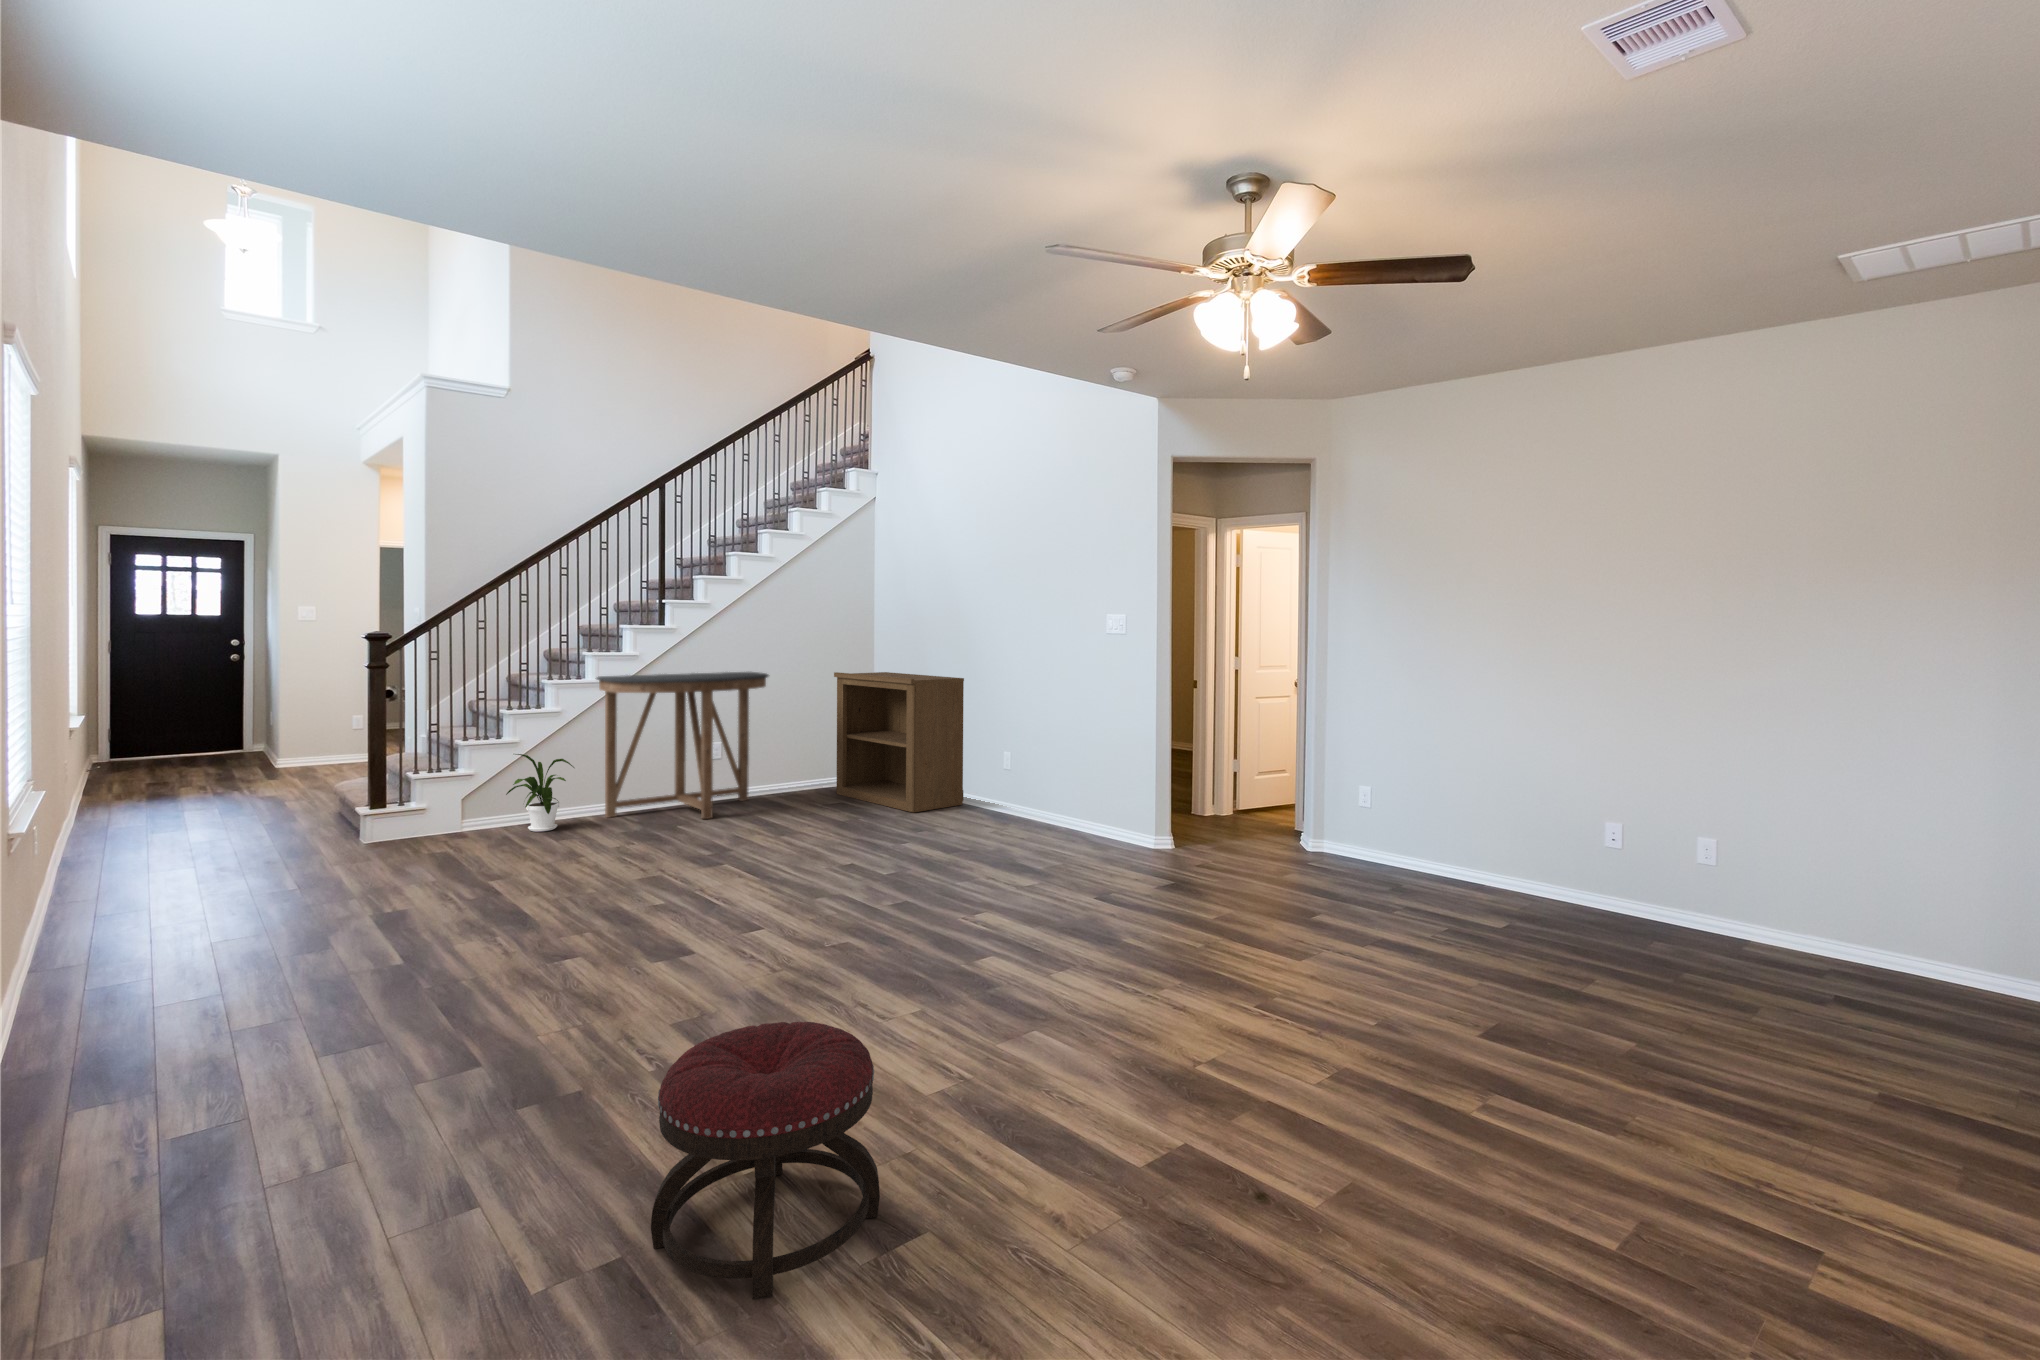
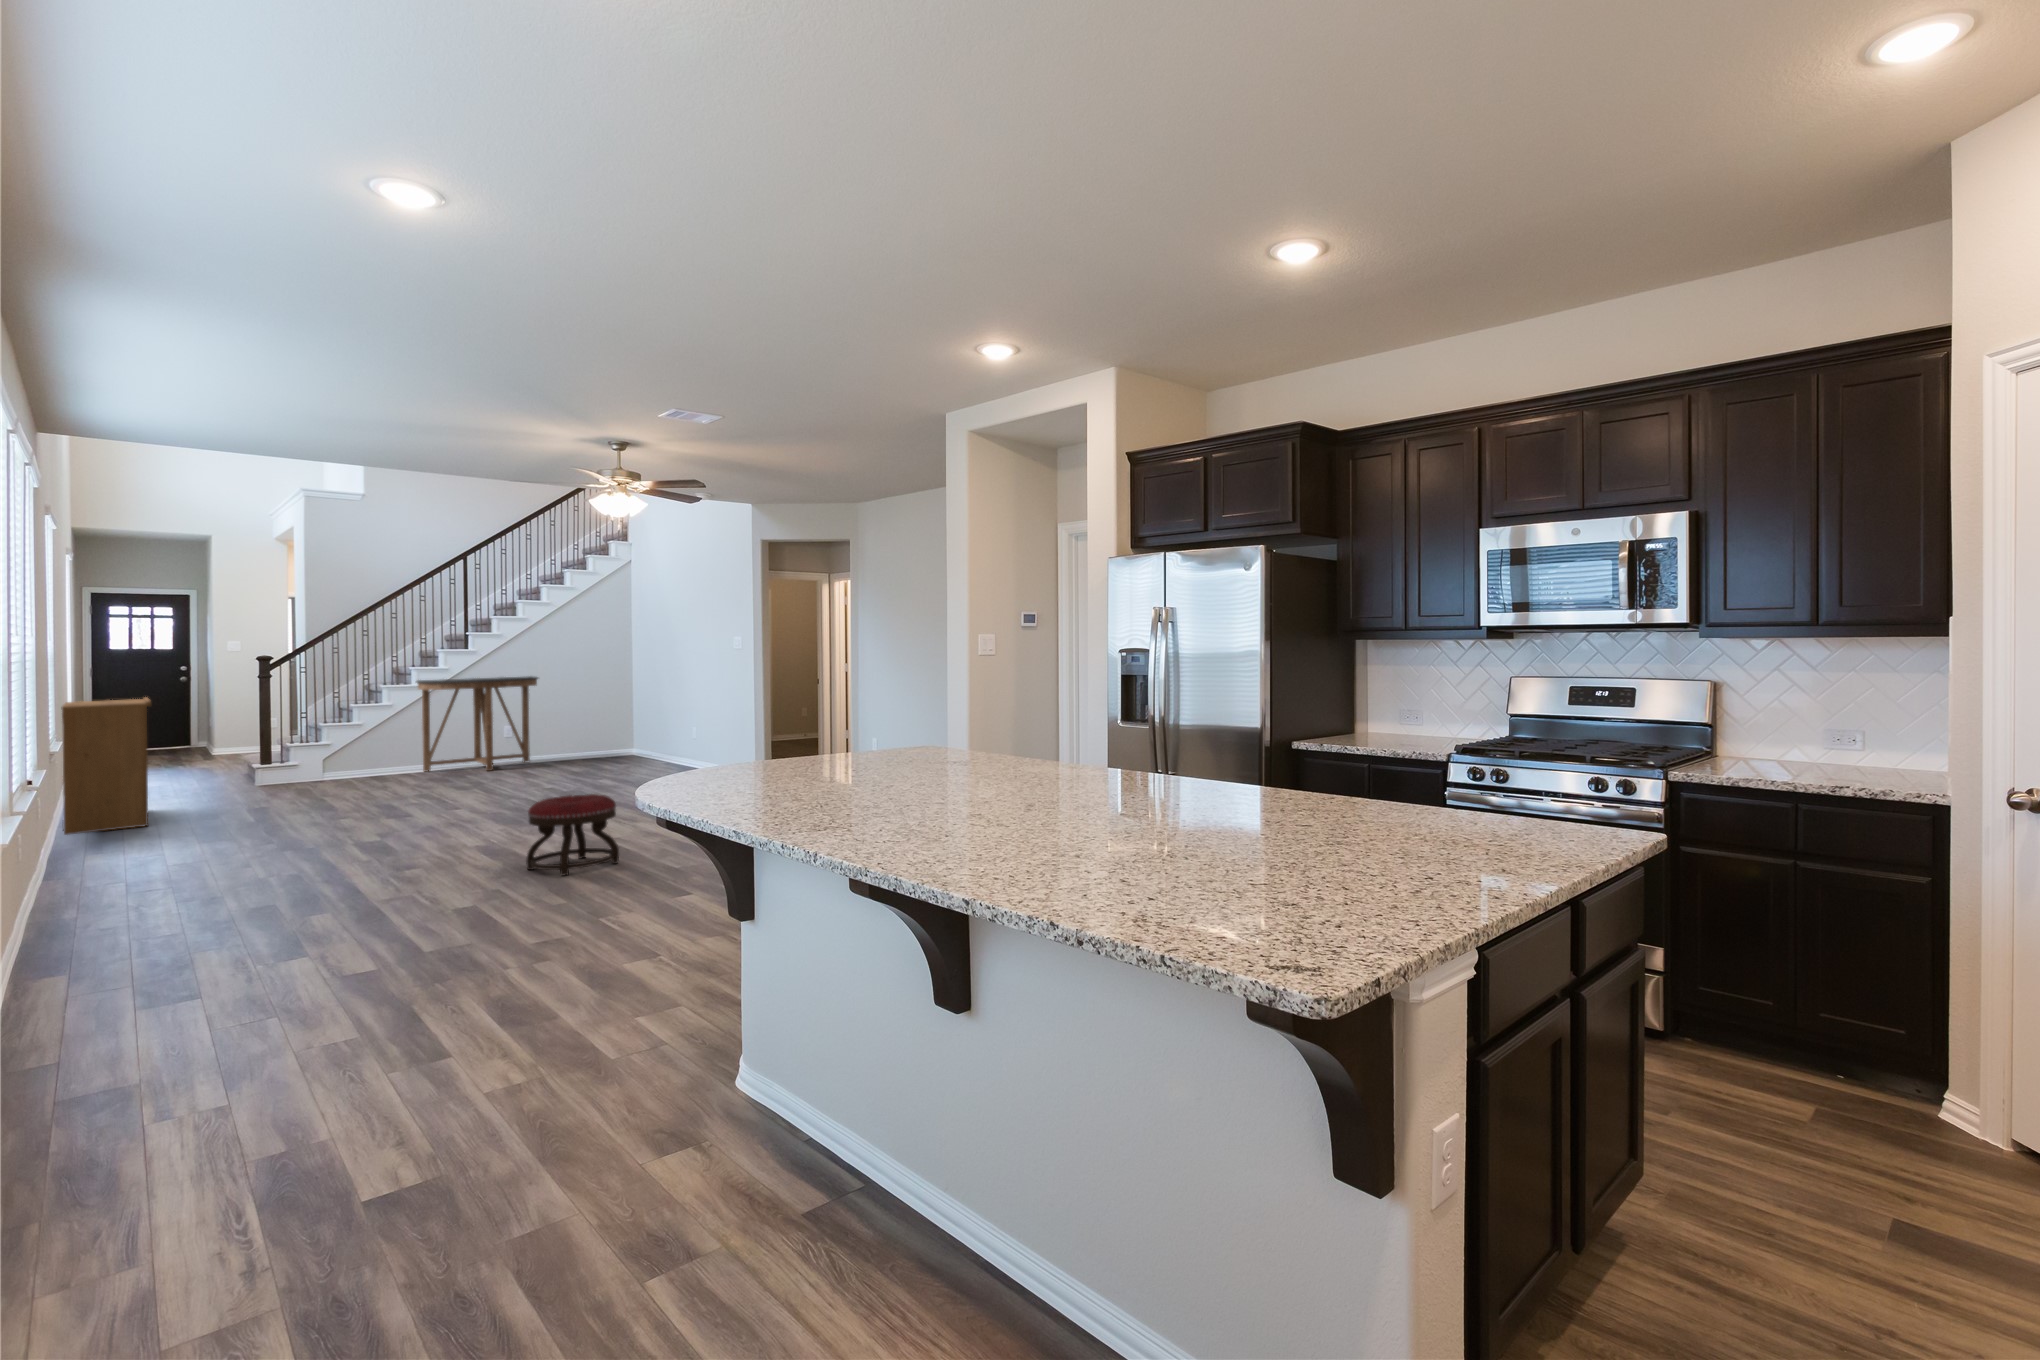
bookshelf: present [834,672,964,812] -> present [61,697,151,835]
house plant: present [506,754,574,832] -> none [352,729,398,778]
ottoman: present [651,1022,880,1299] -> present [526,794,619,876]

